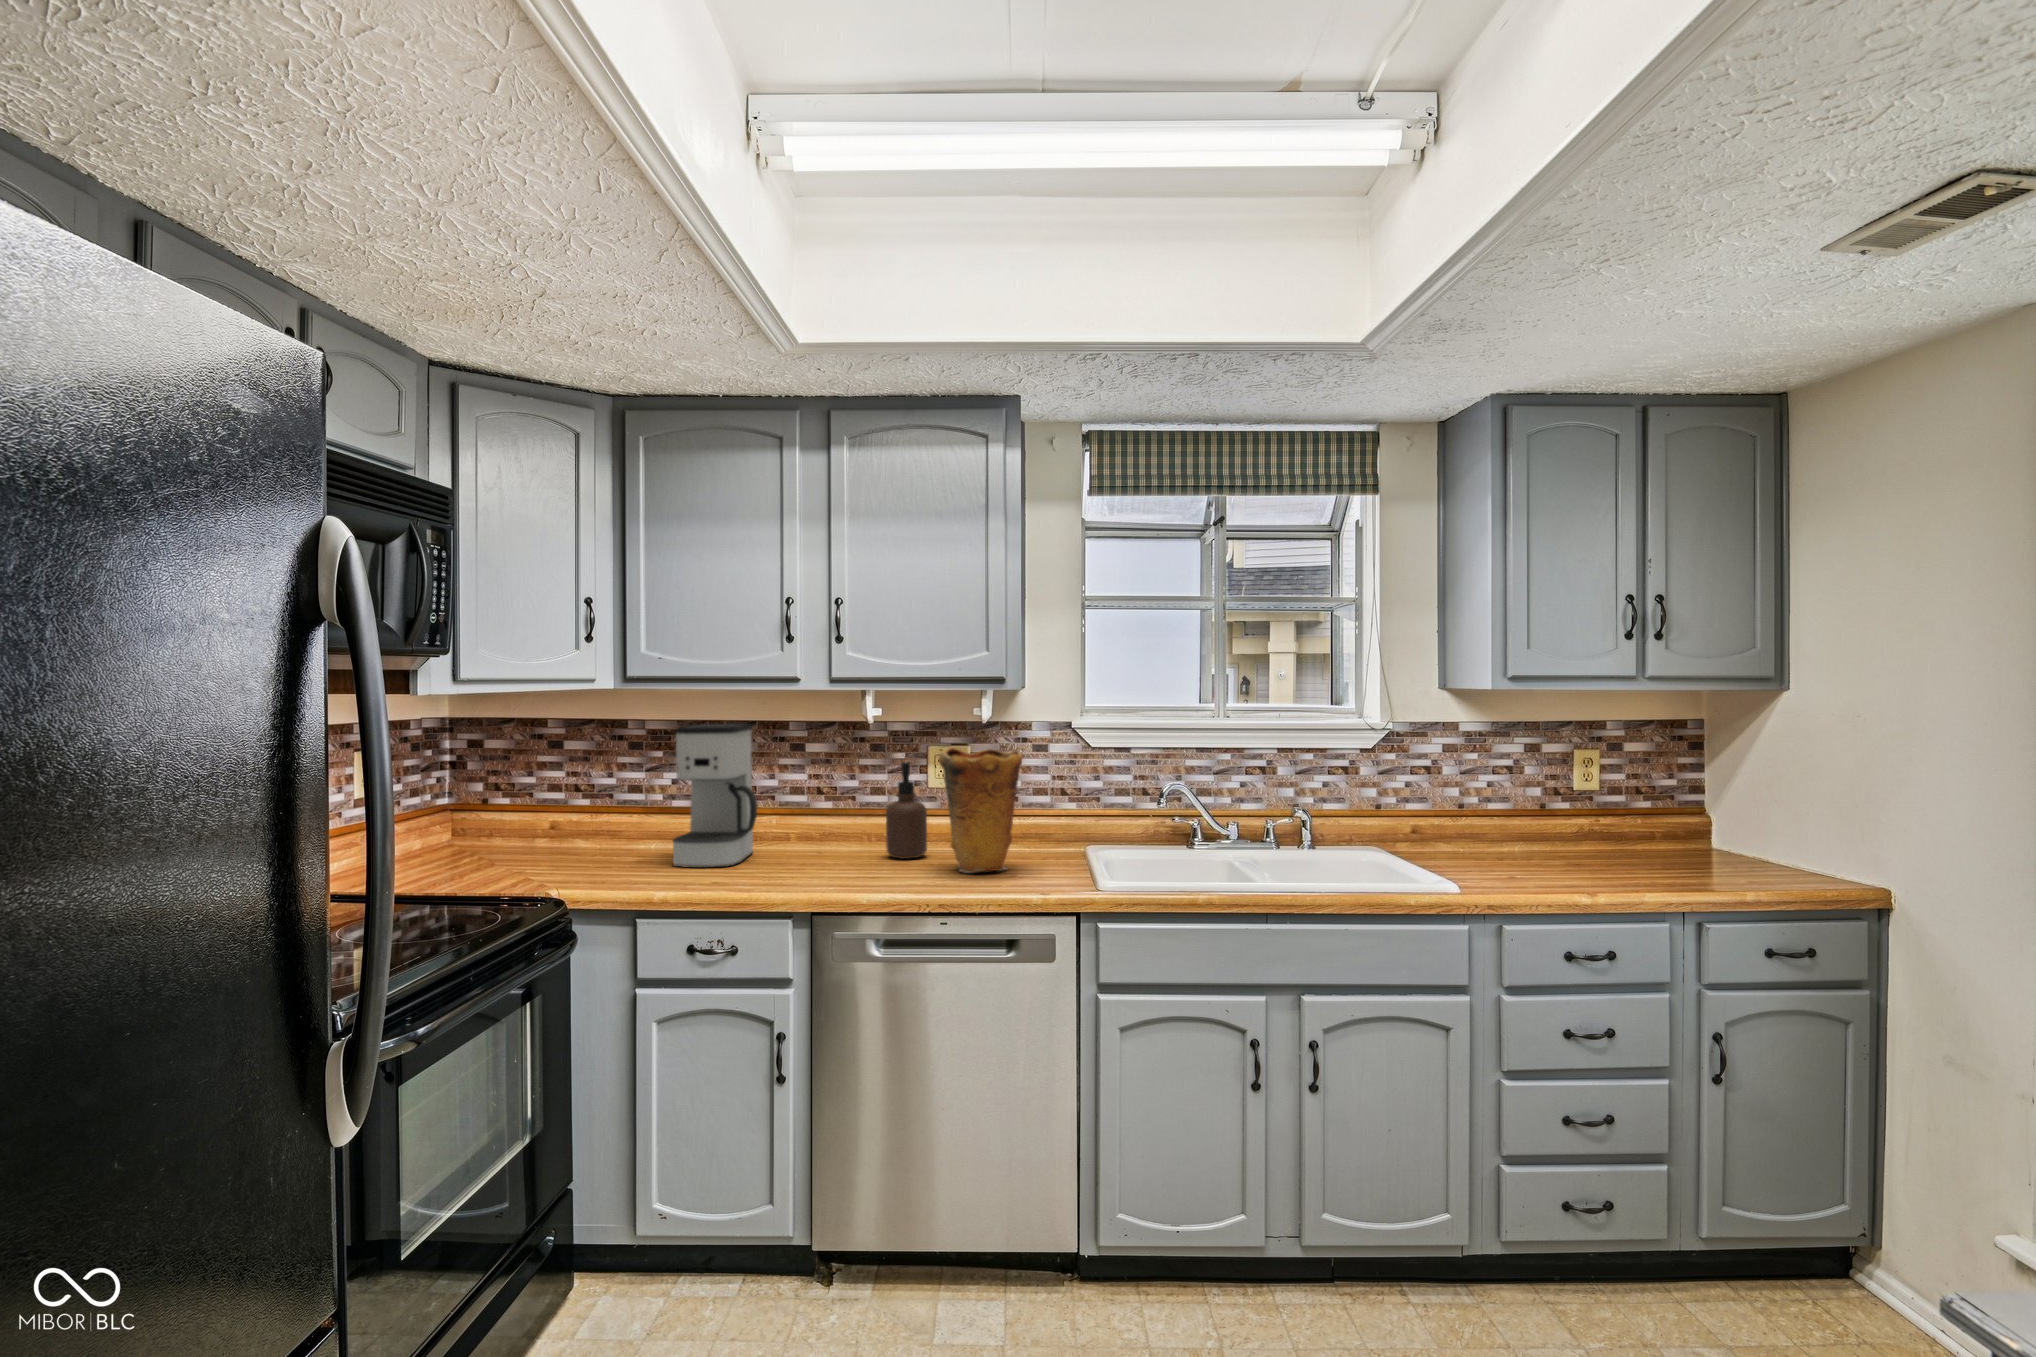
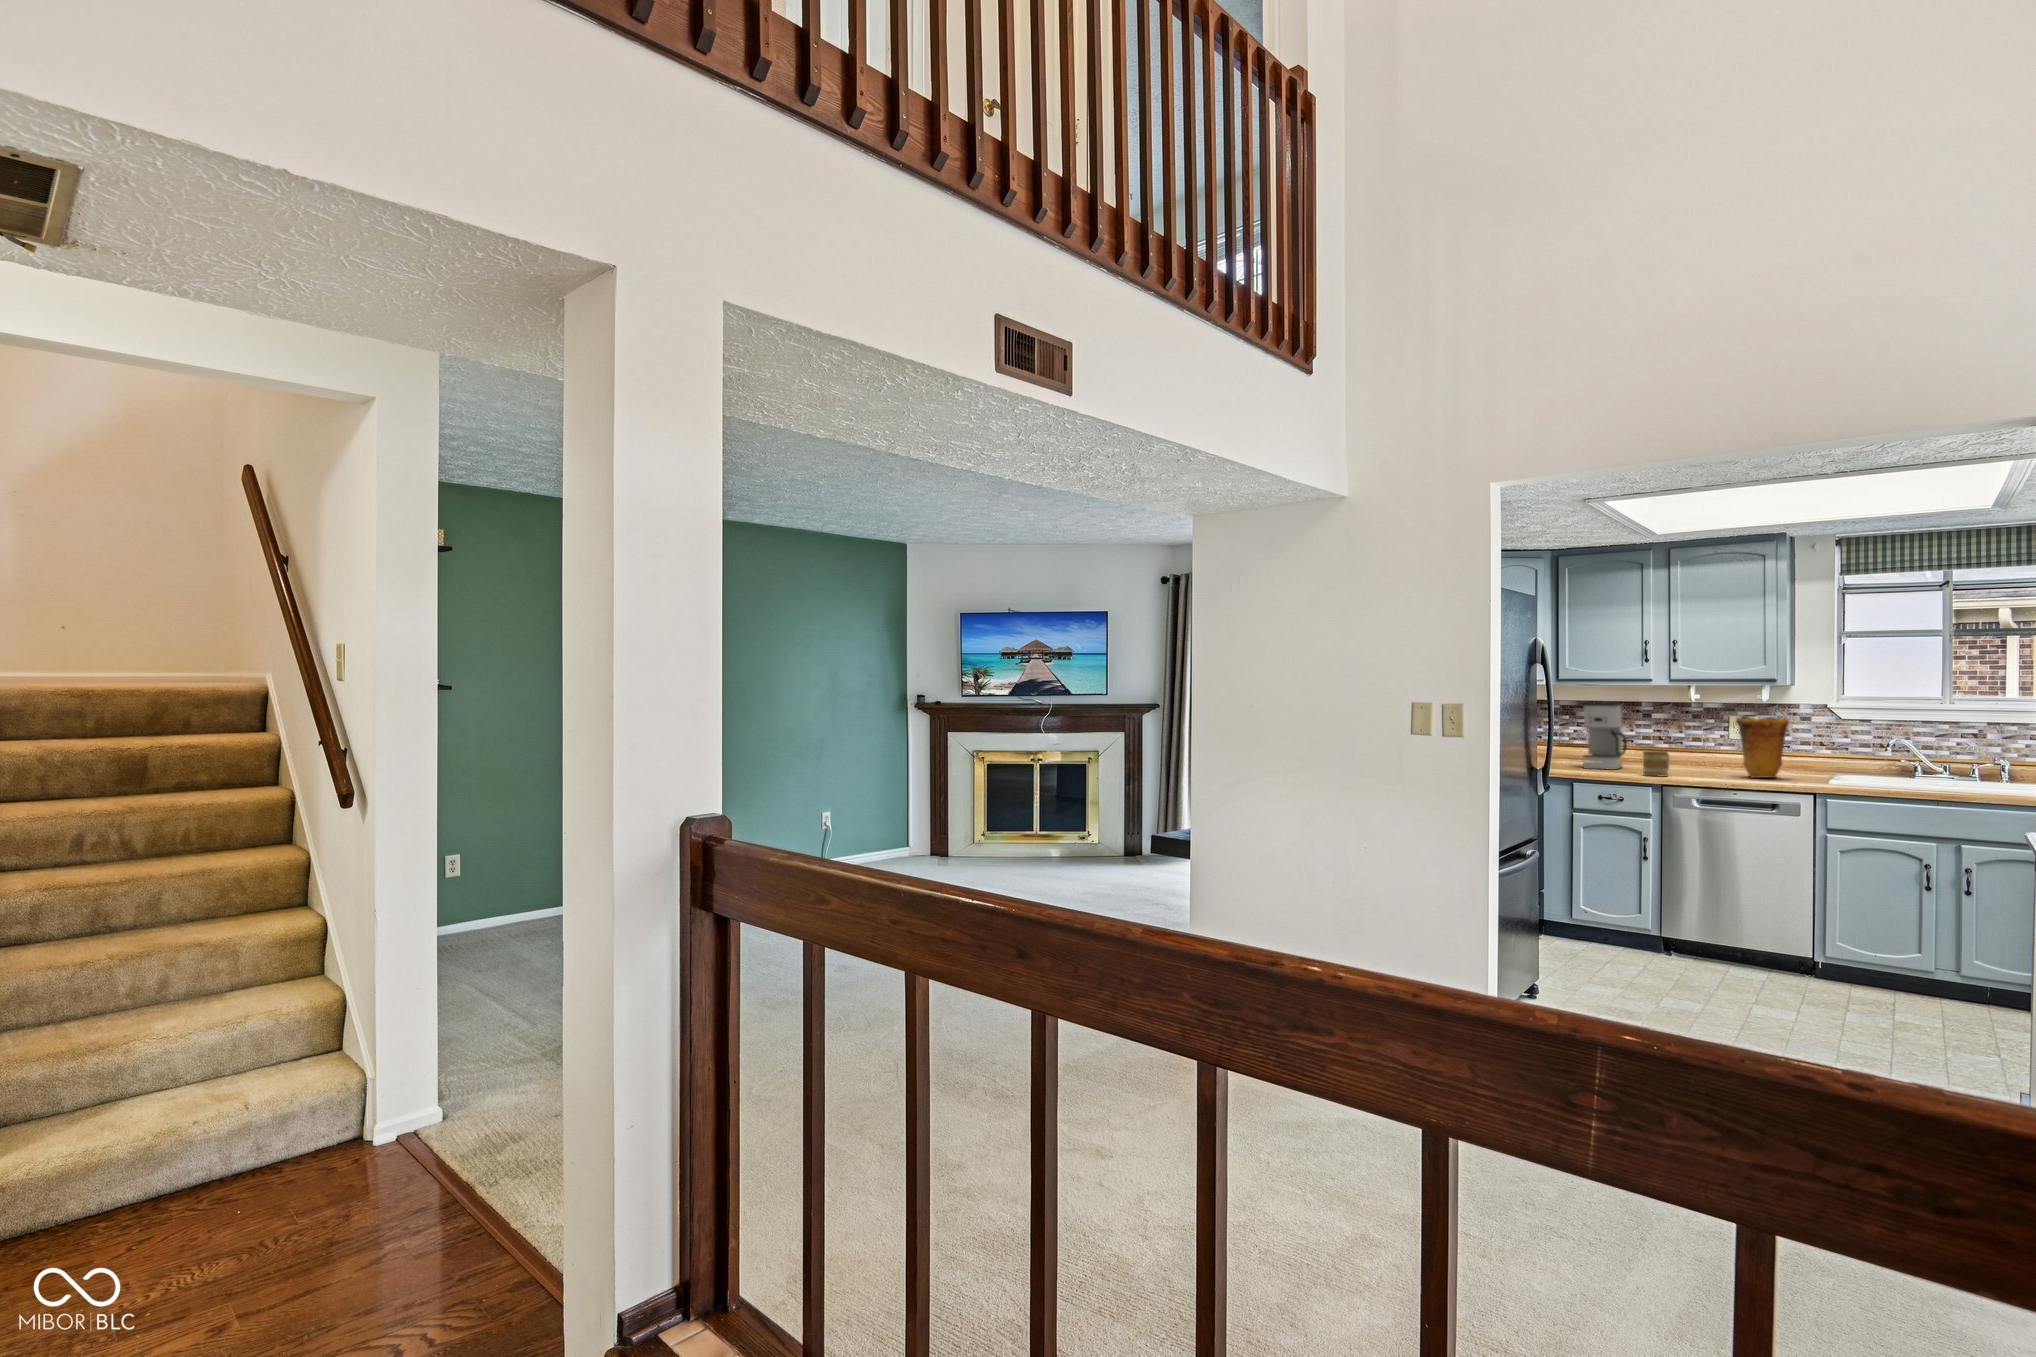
soap dispenser: present [886,762,927,859] -> none [1703,724,1729,773]
mug: none [772,830,825,891] -> present [1643,751,1669,777]

